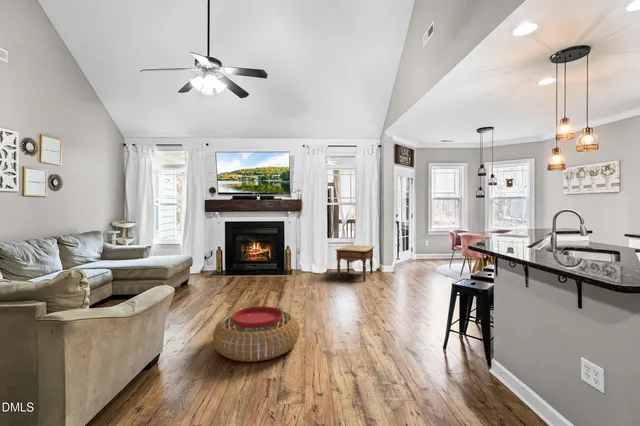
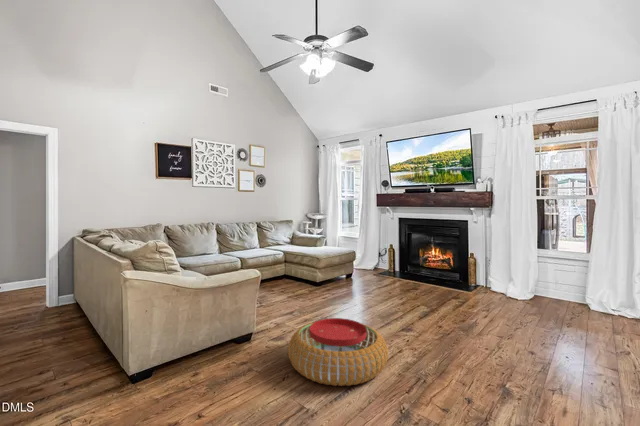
side table: present [335,245,374,281] -> none [531,262,621,325]

